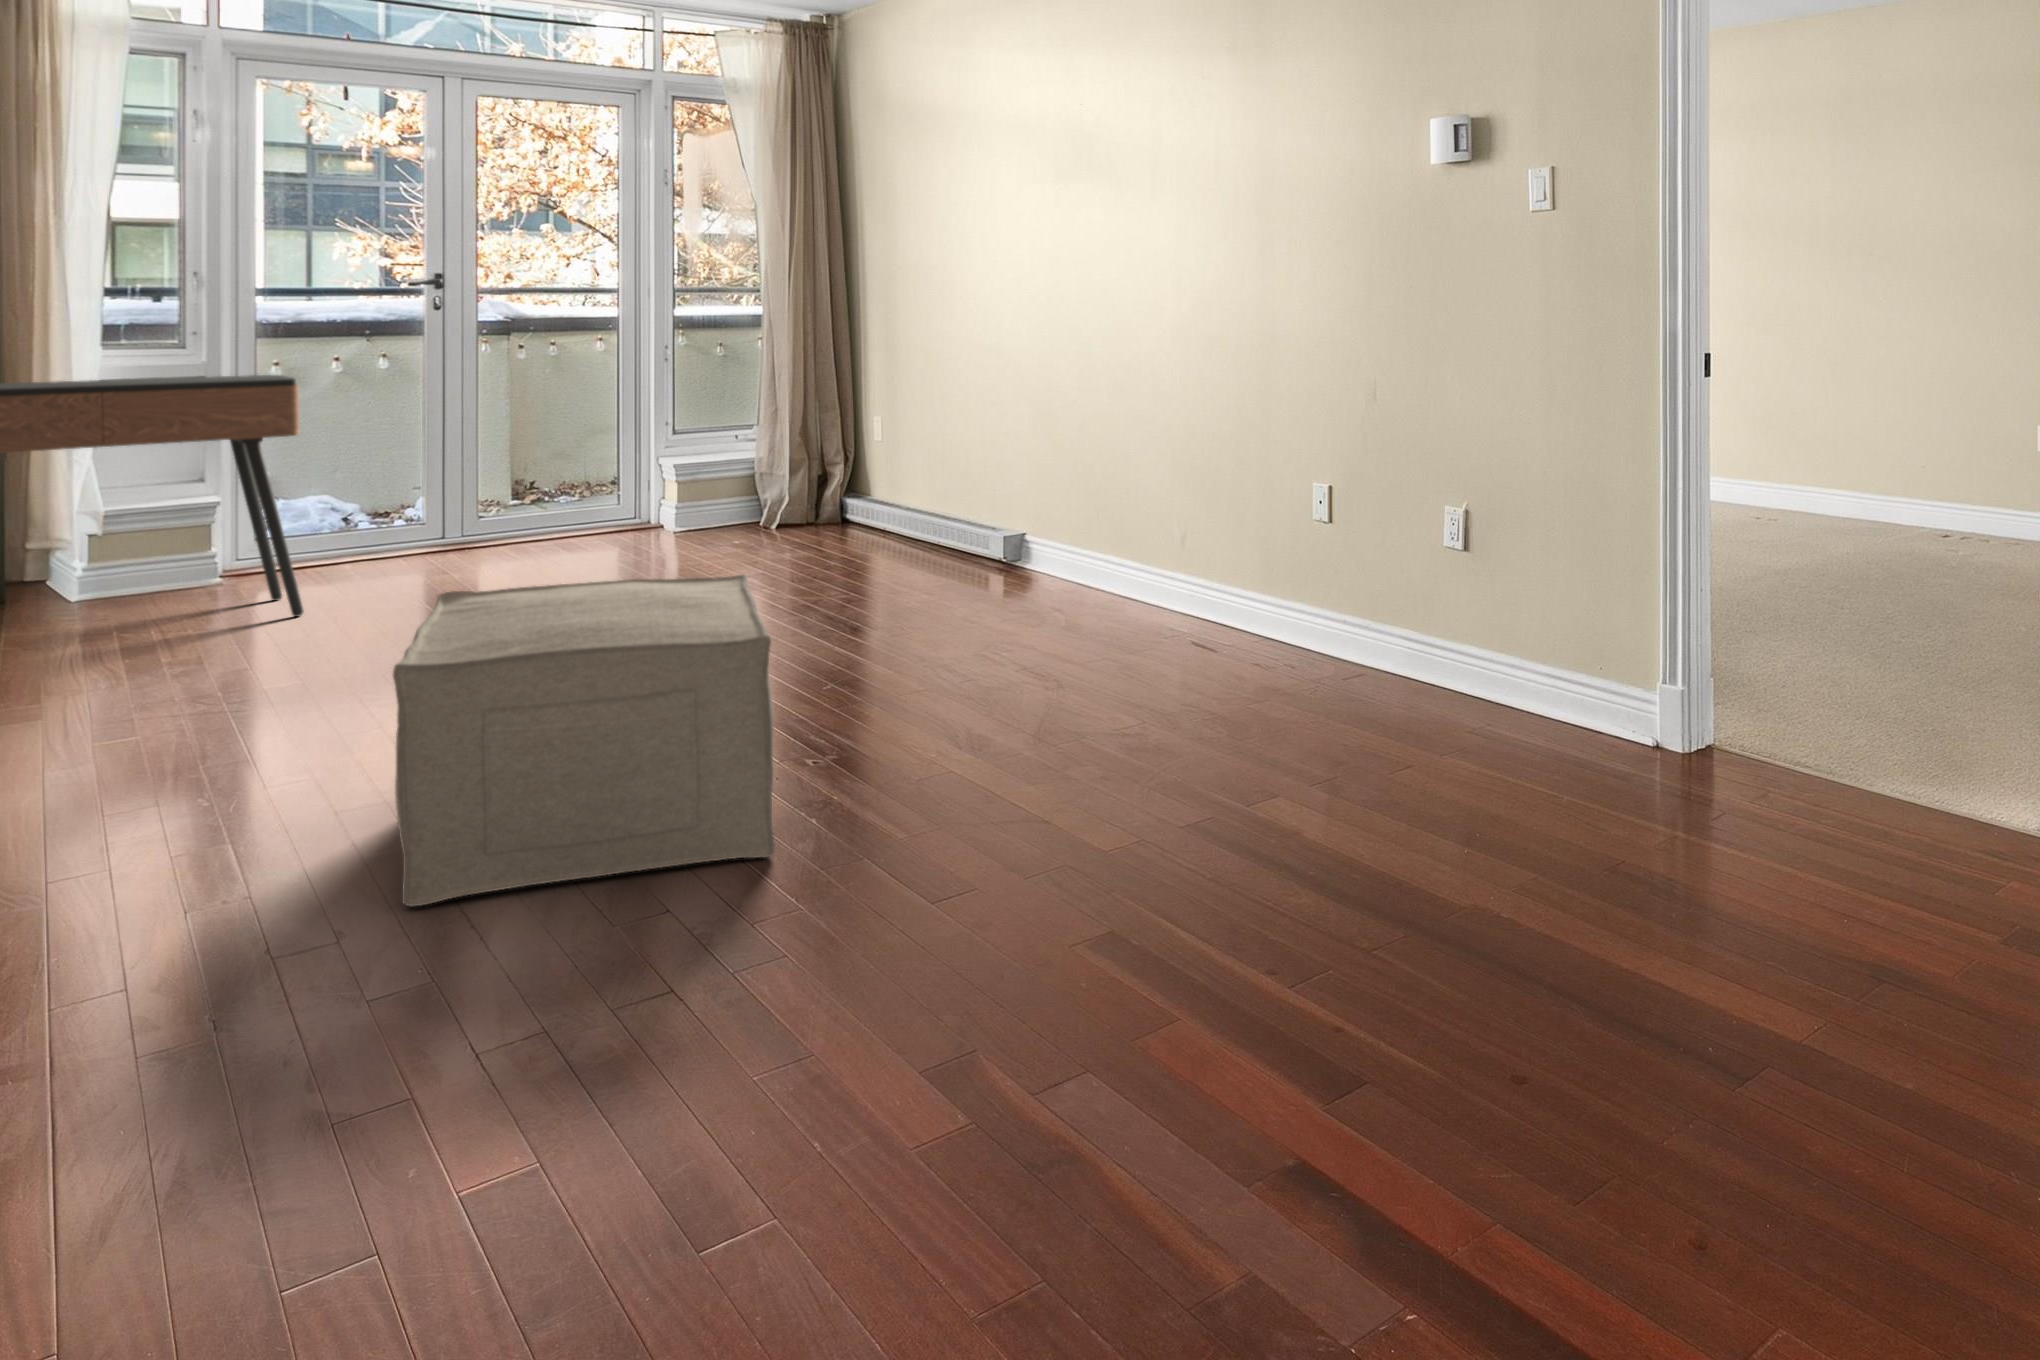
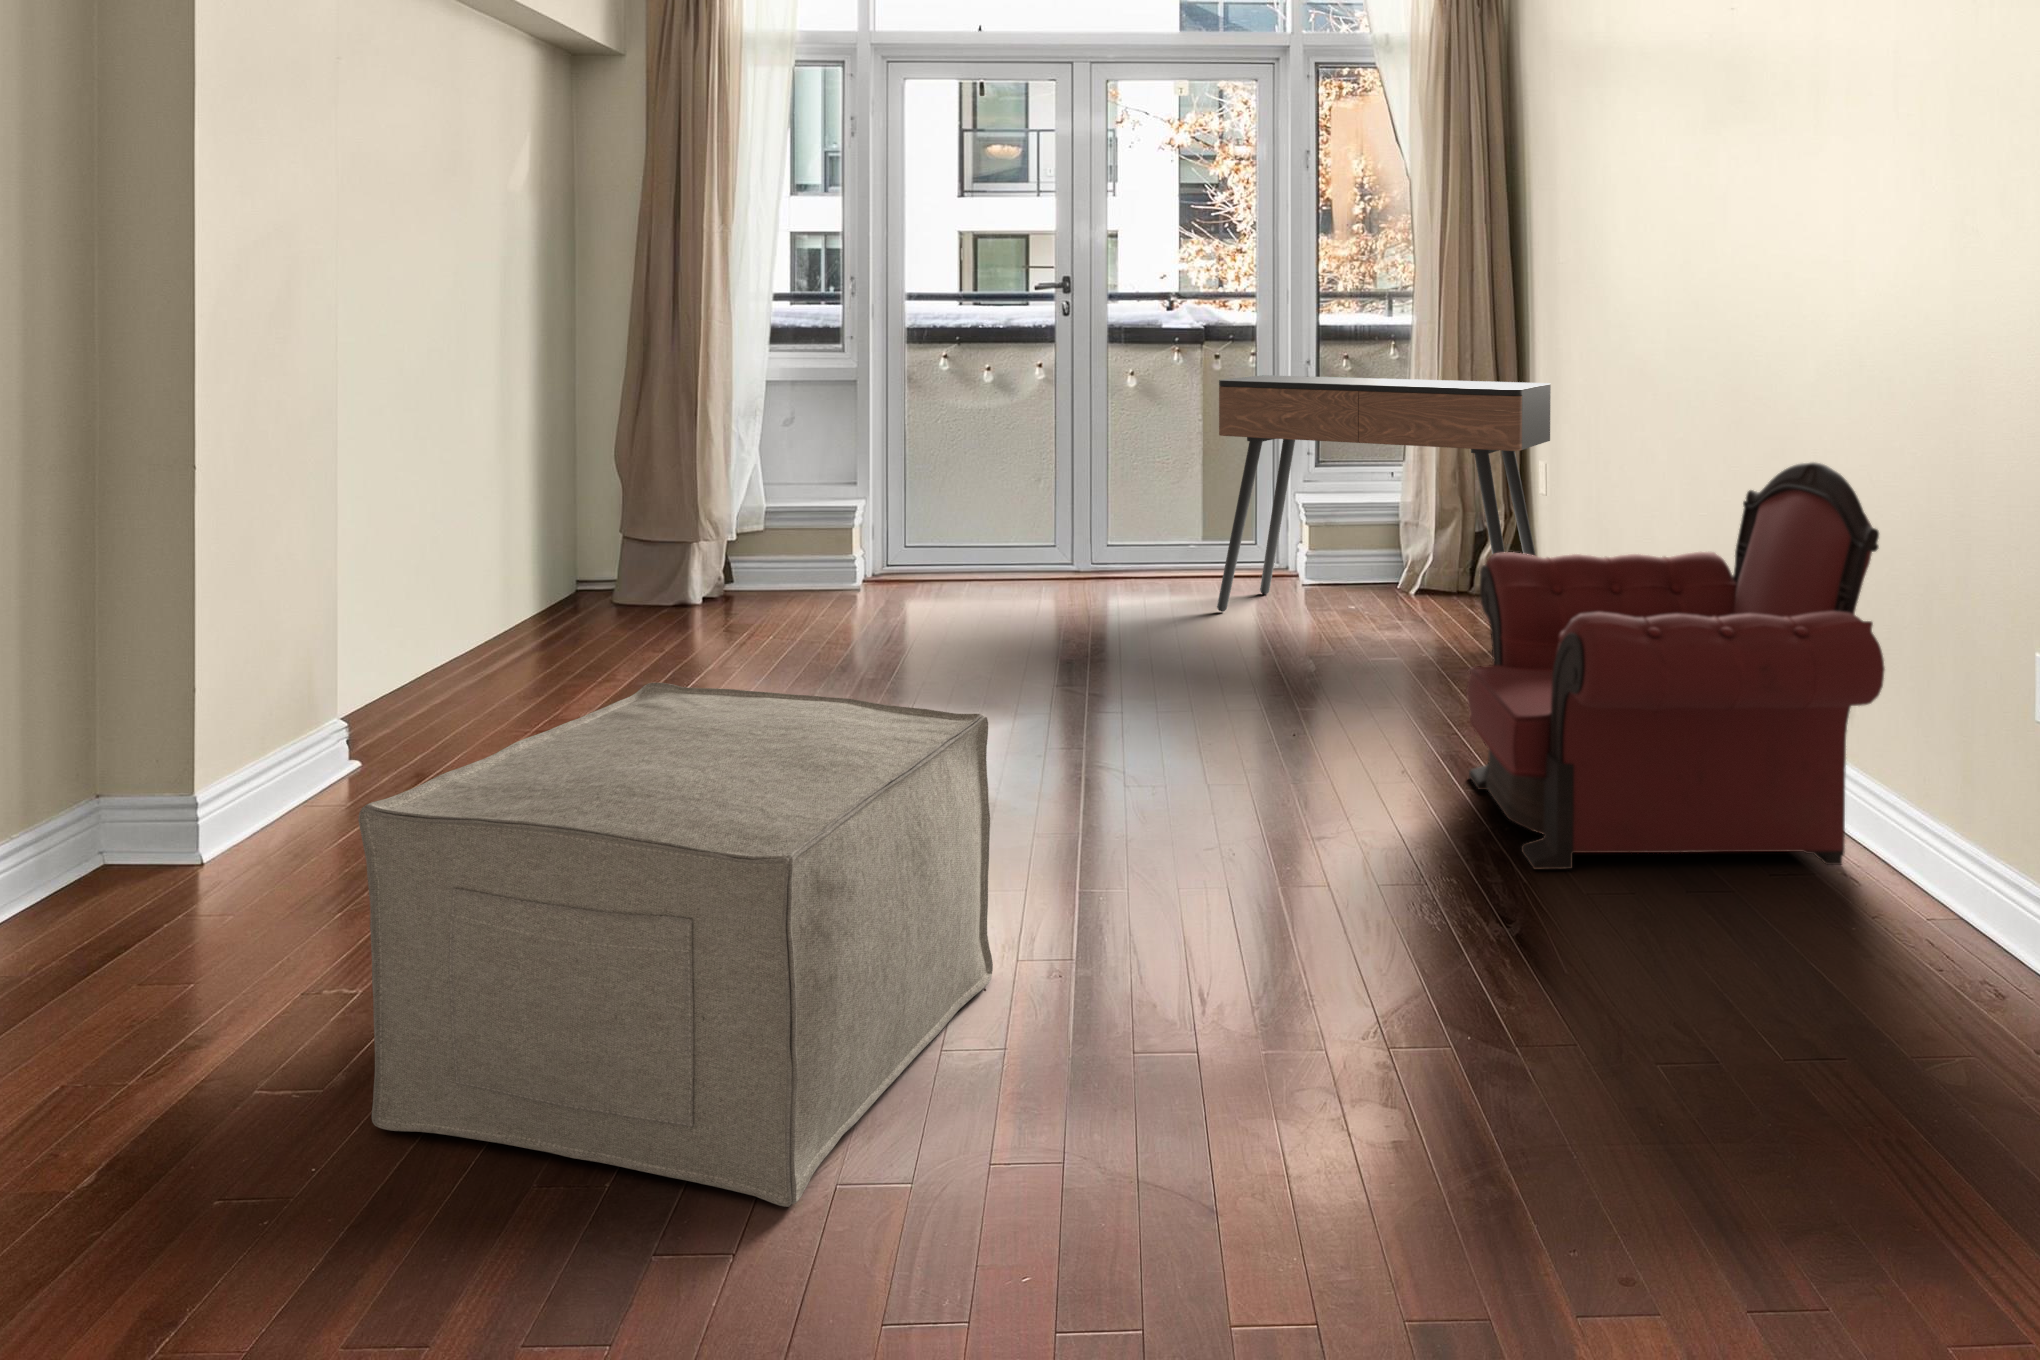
console table: present [0,375,304,617] -> present [1217,375,1551,612]
armchair: none [933,391,1207,652] -> present [1466,462,1885,869]

